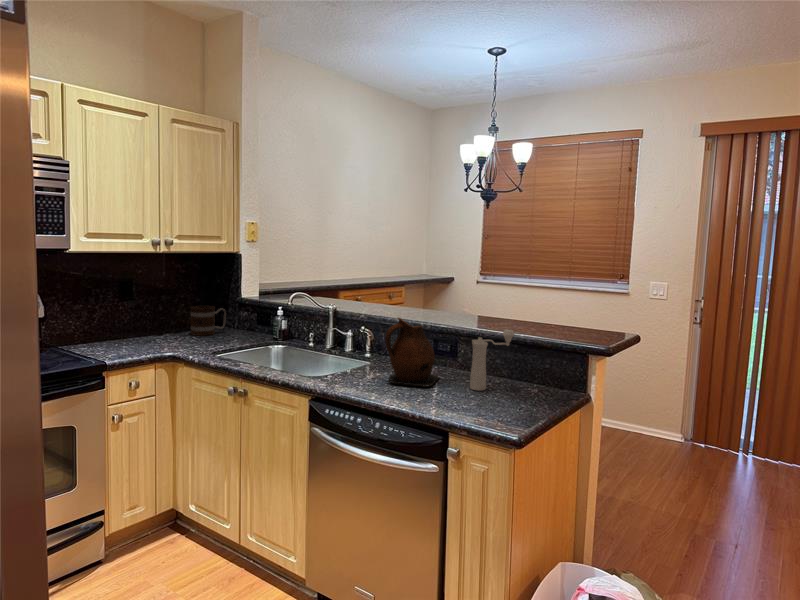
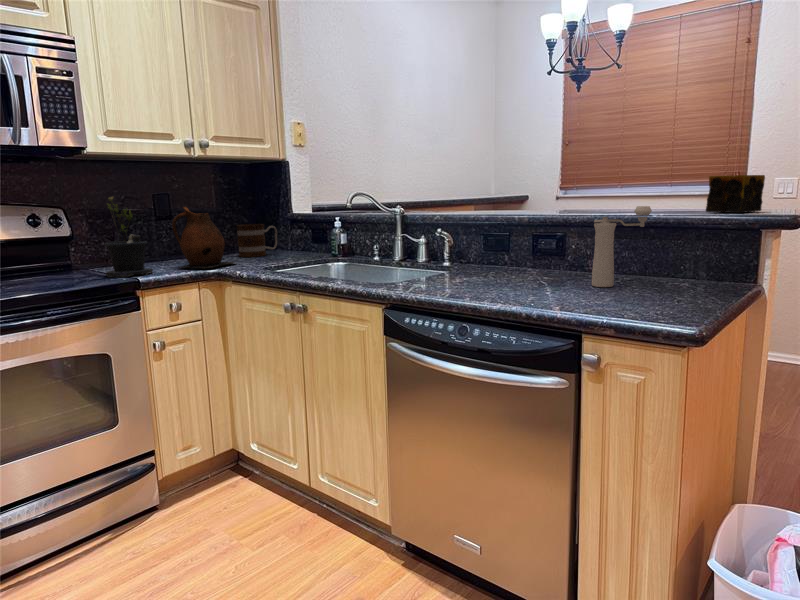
potted plant: none [73,287,117,357] -> present [105,197,153,277]
candle: none [554,310,593,341] -> present [706,175,765,213]
ceramic pitcher: present [385,318,440,387] -> present [172,207,235,269]

